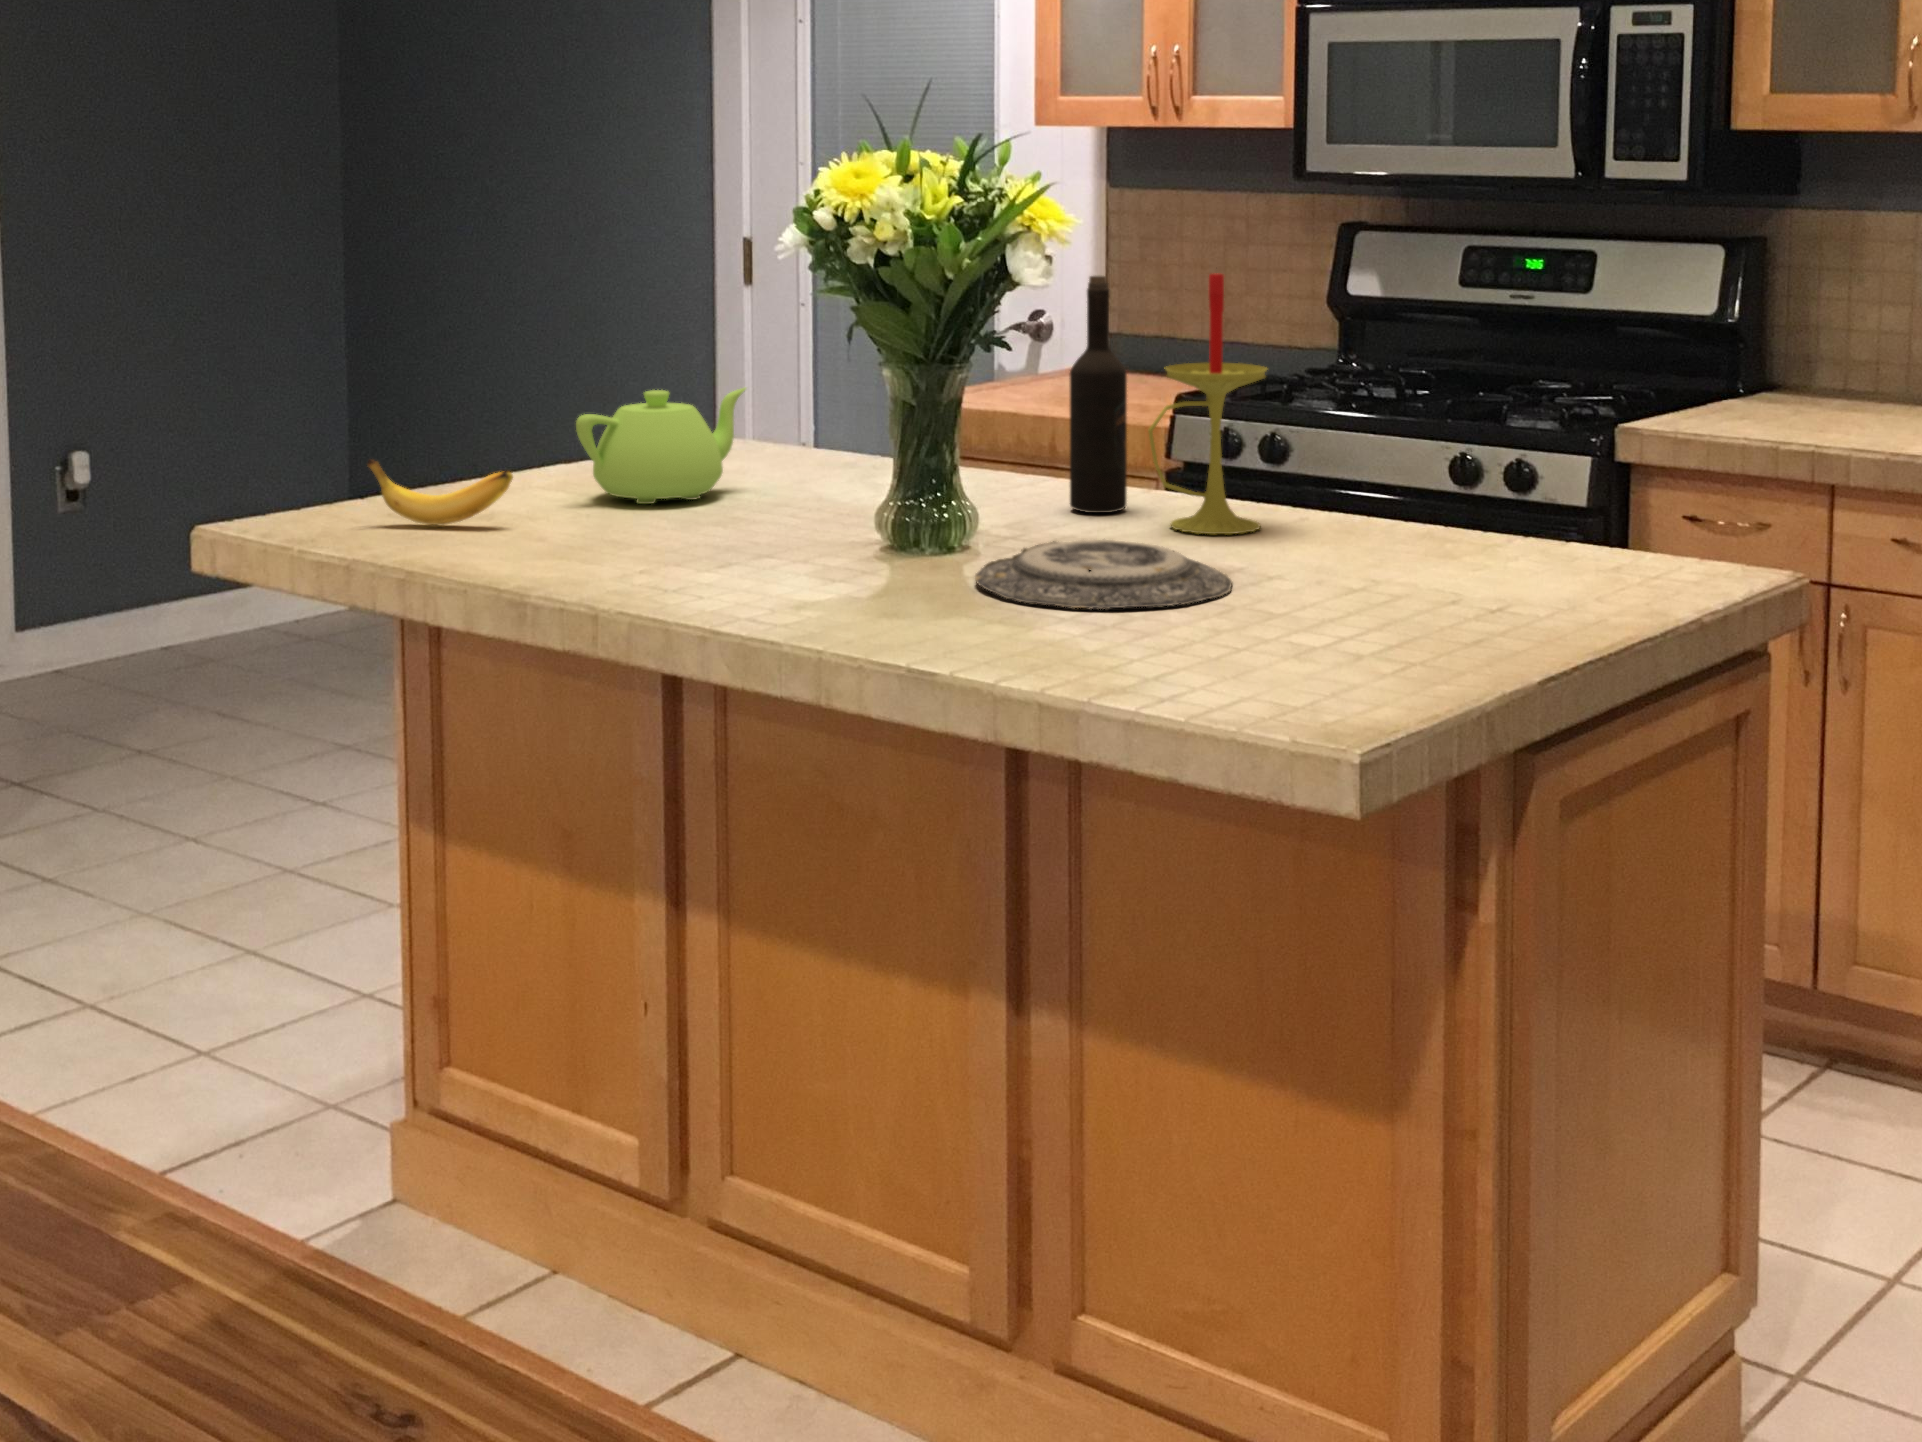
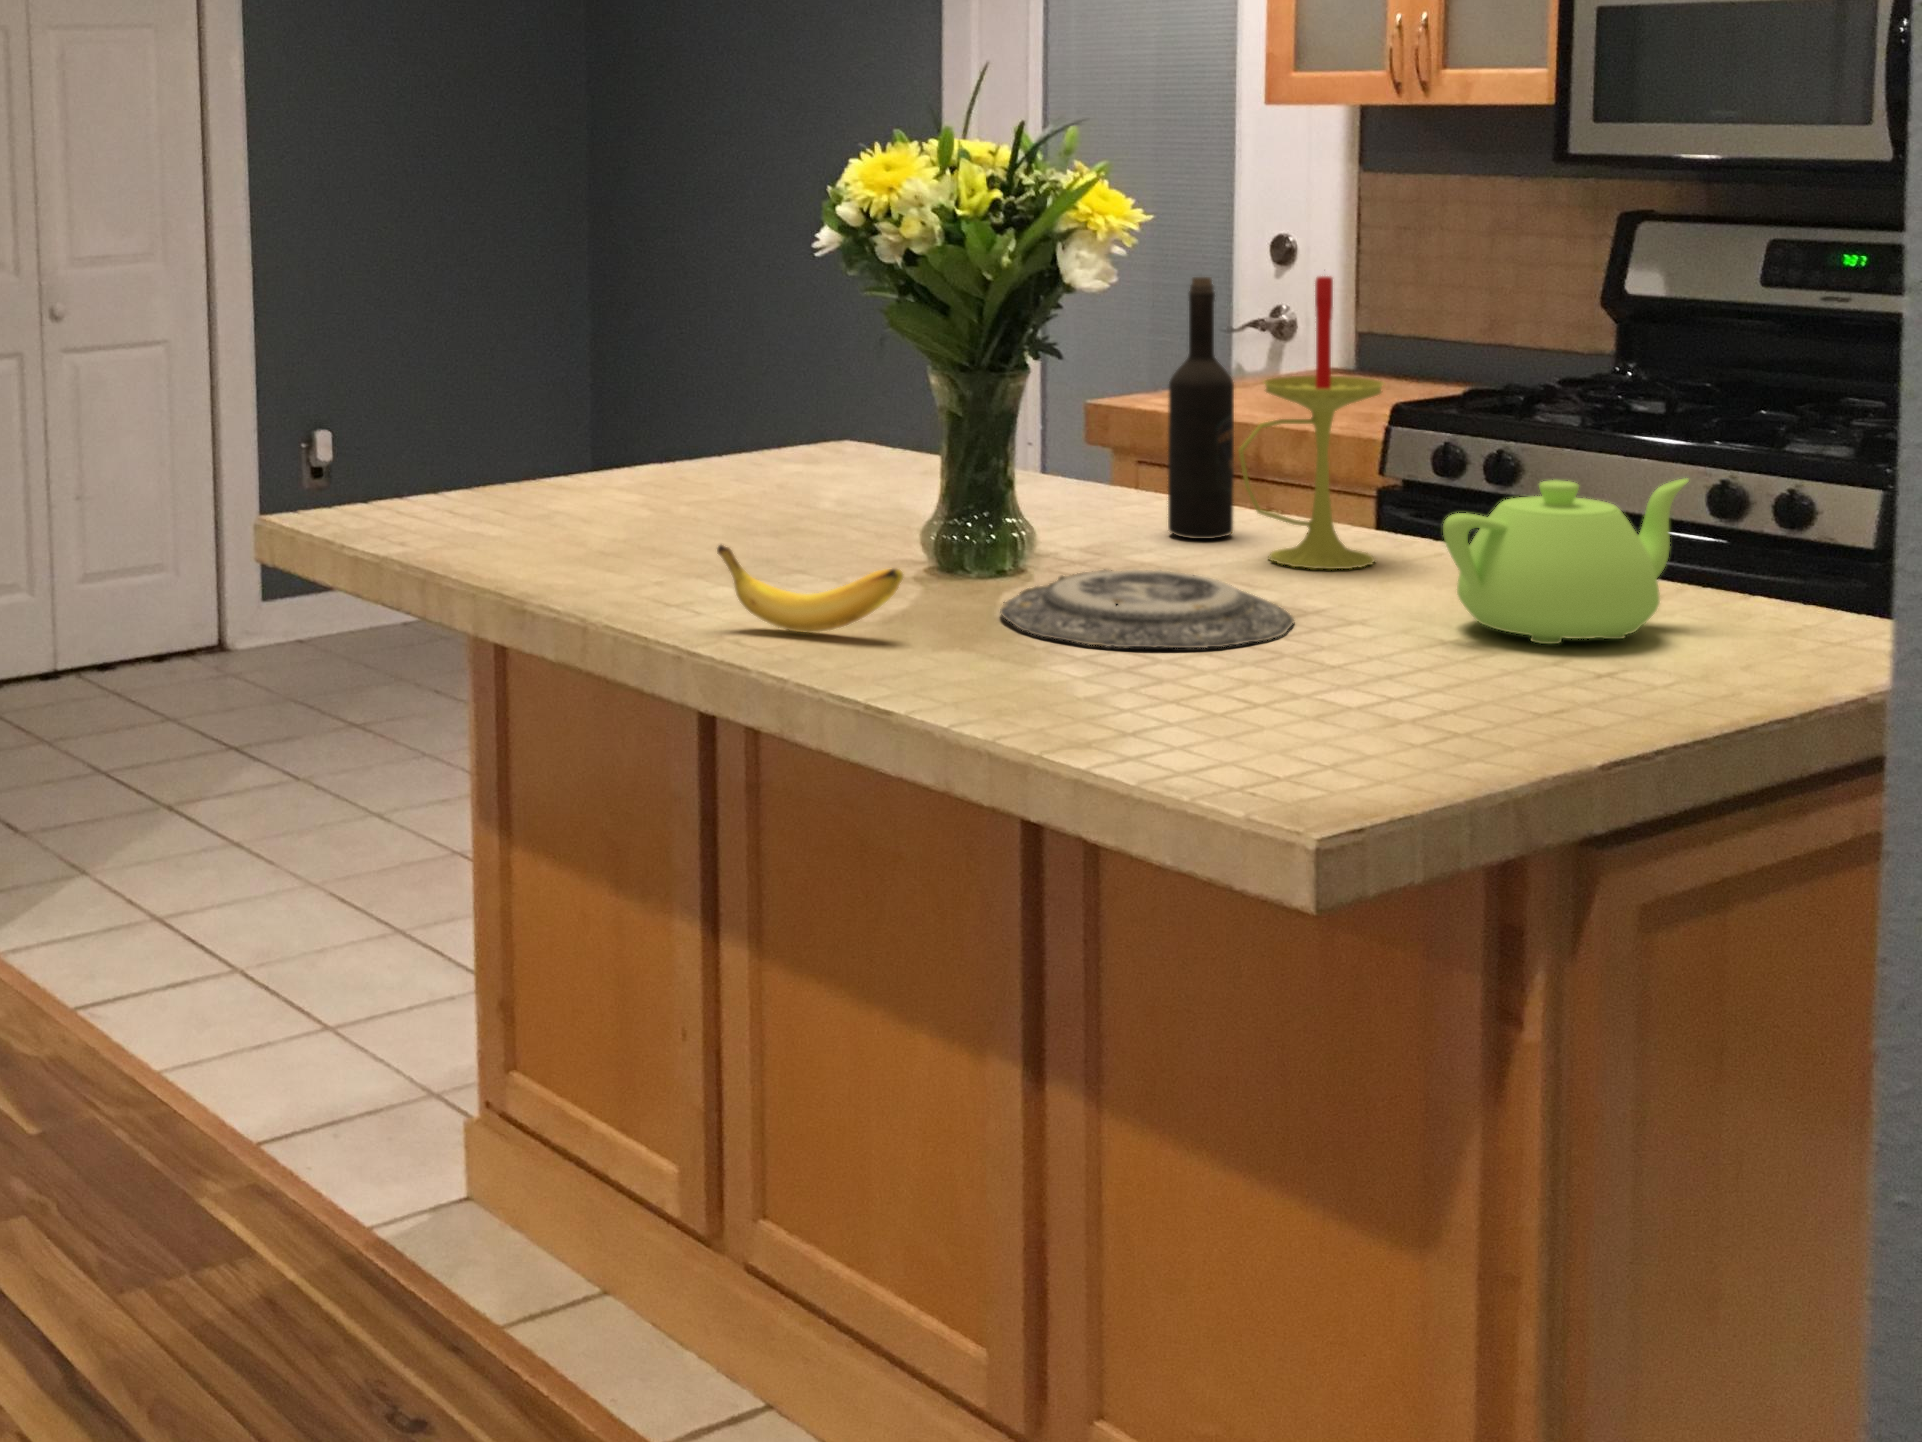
teapot: present [576,388,746,504] -> present [1443,479,1688,644]
banana: present [367,459,513,525] -> present [717,545,903,633]

